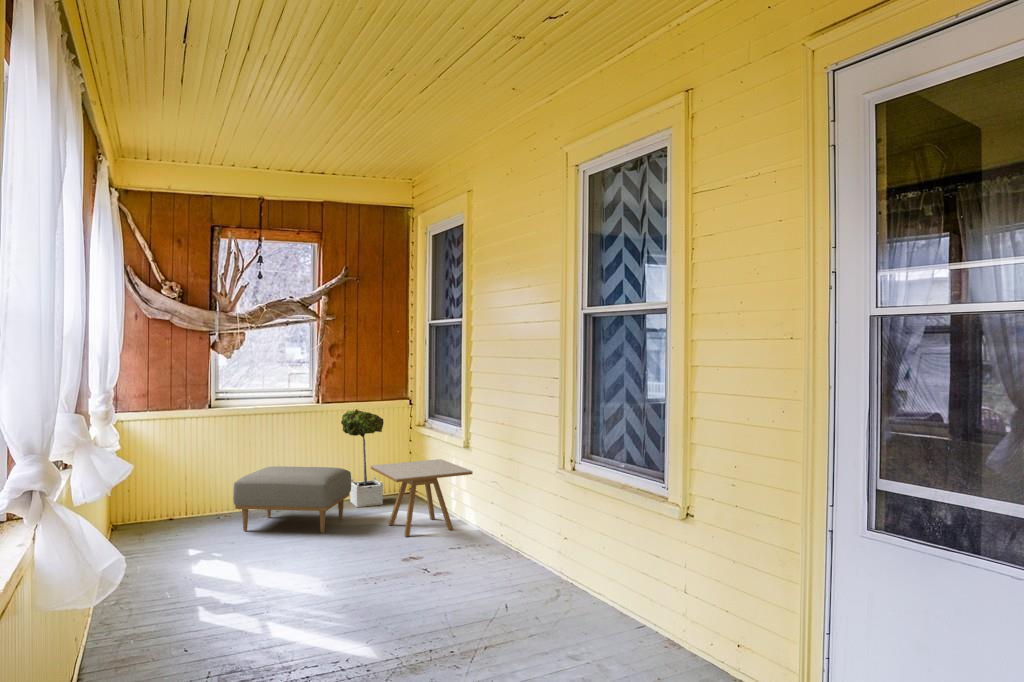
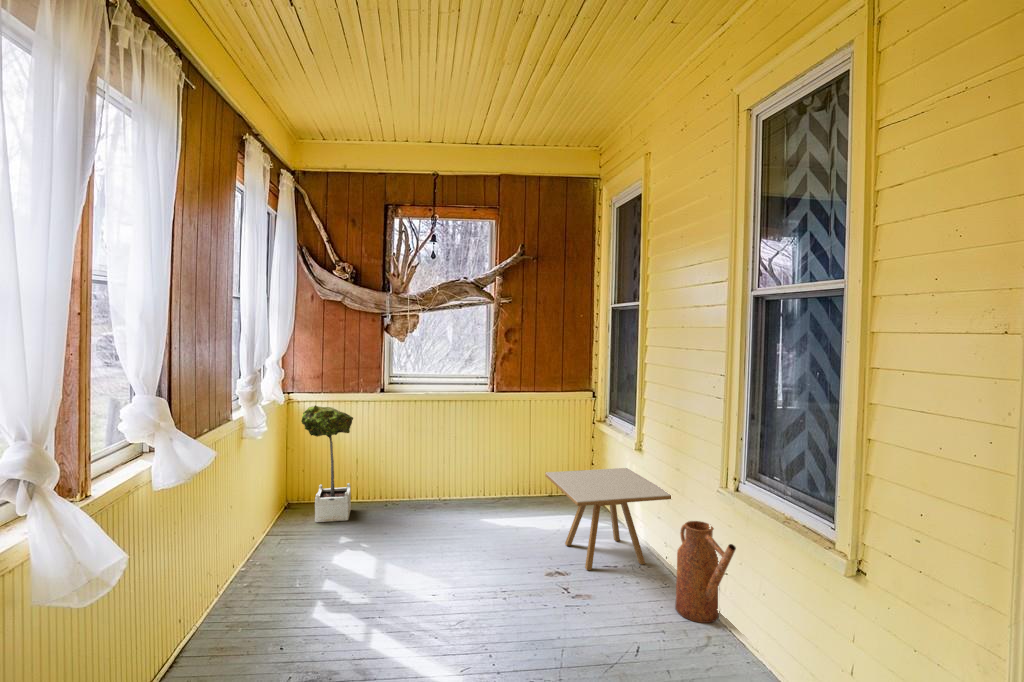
potted tree: present [341,409,384,507] -> present [301,405,353,522]
ottoman: present [233,466,351,533] -> none [396,462,523,549]
watering can: none [470,483,506,553] -> present [675,521,736,623]

